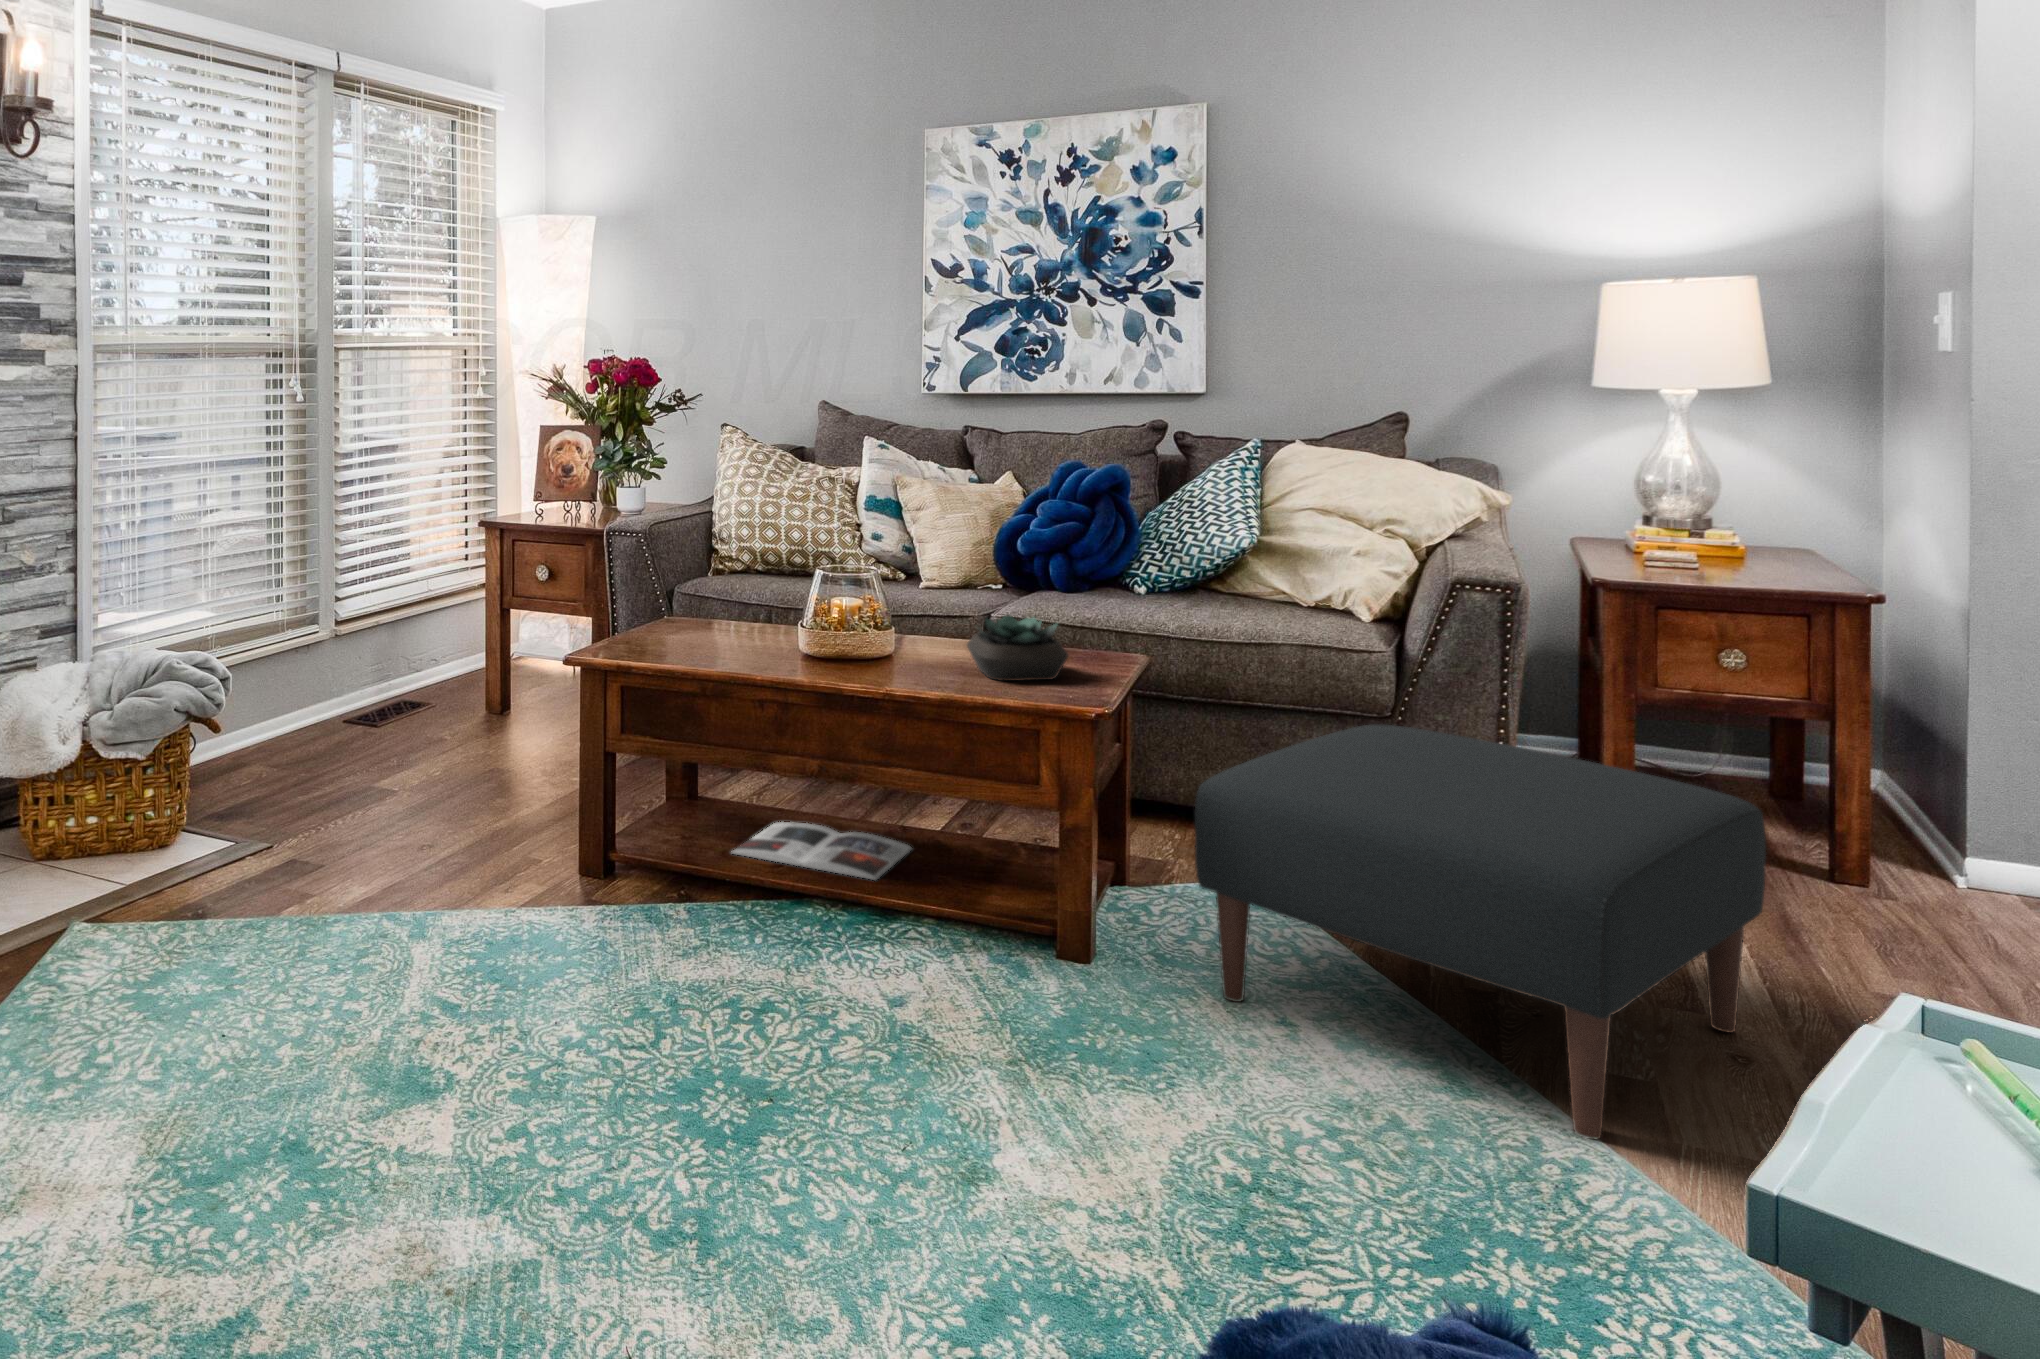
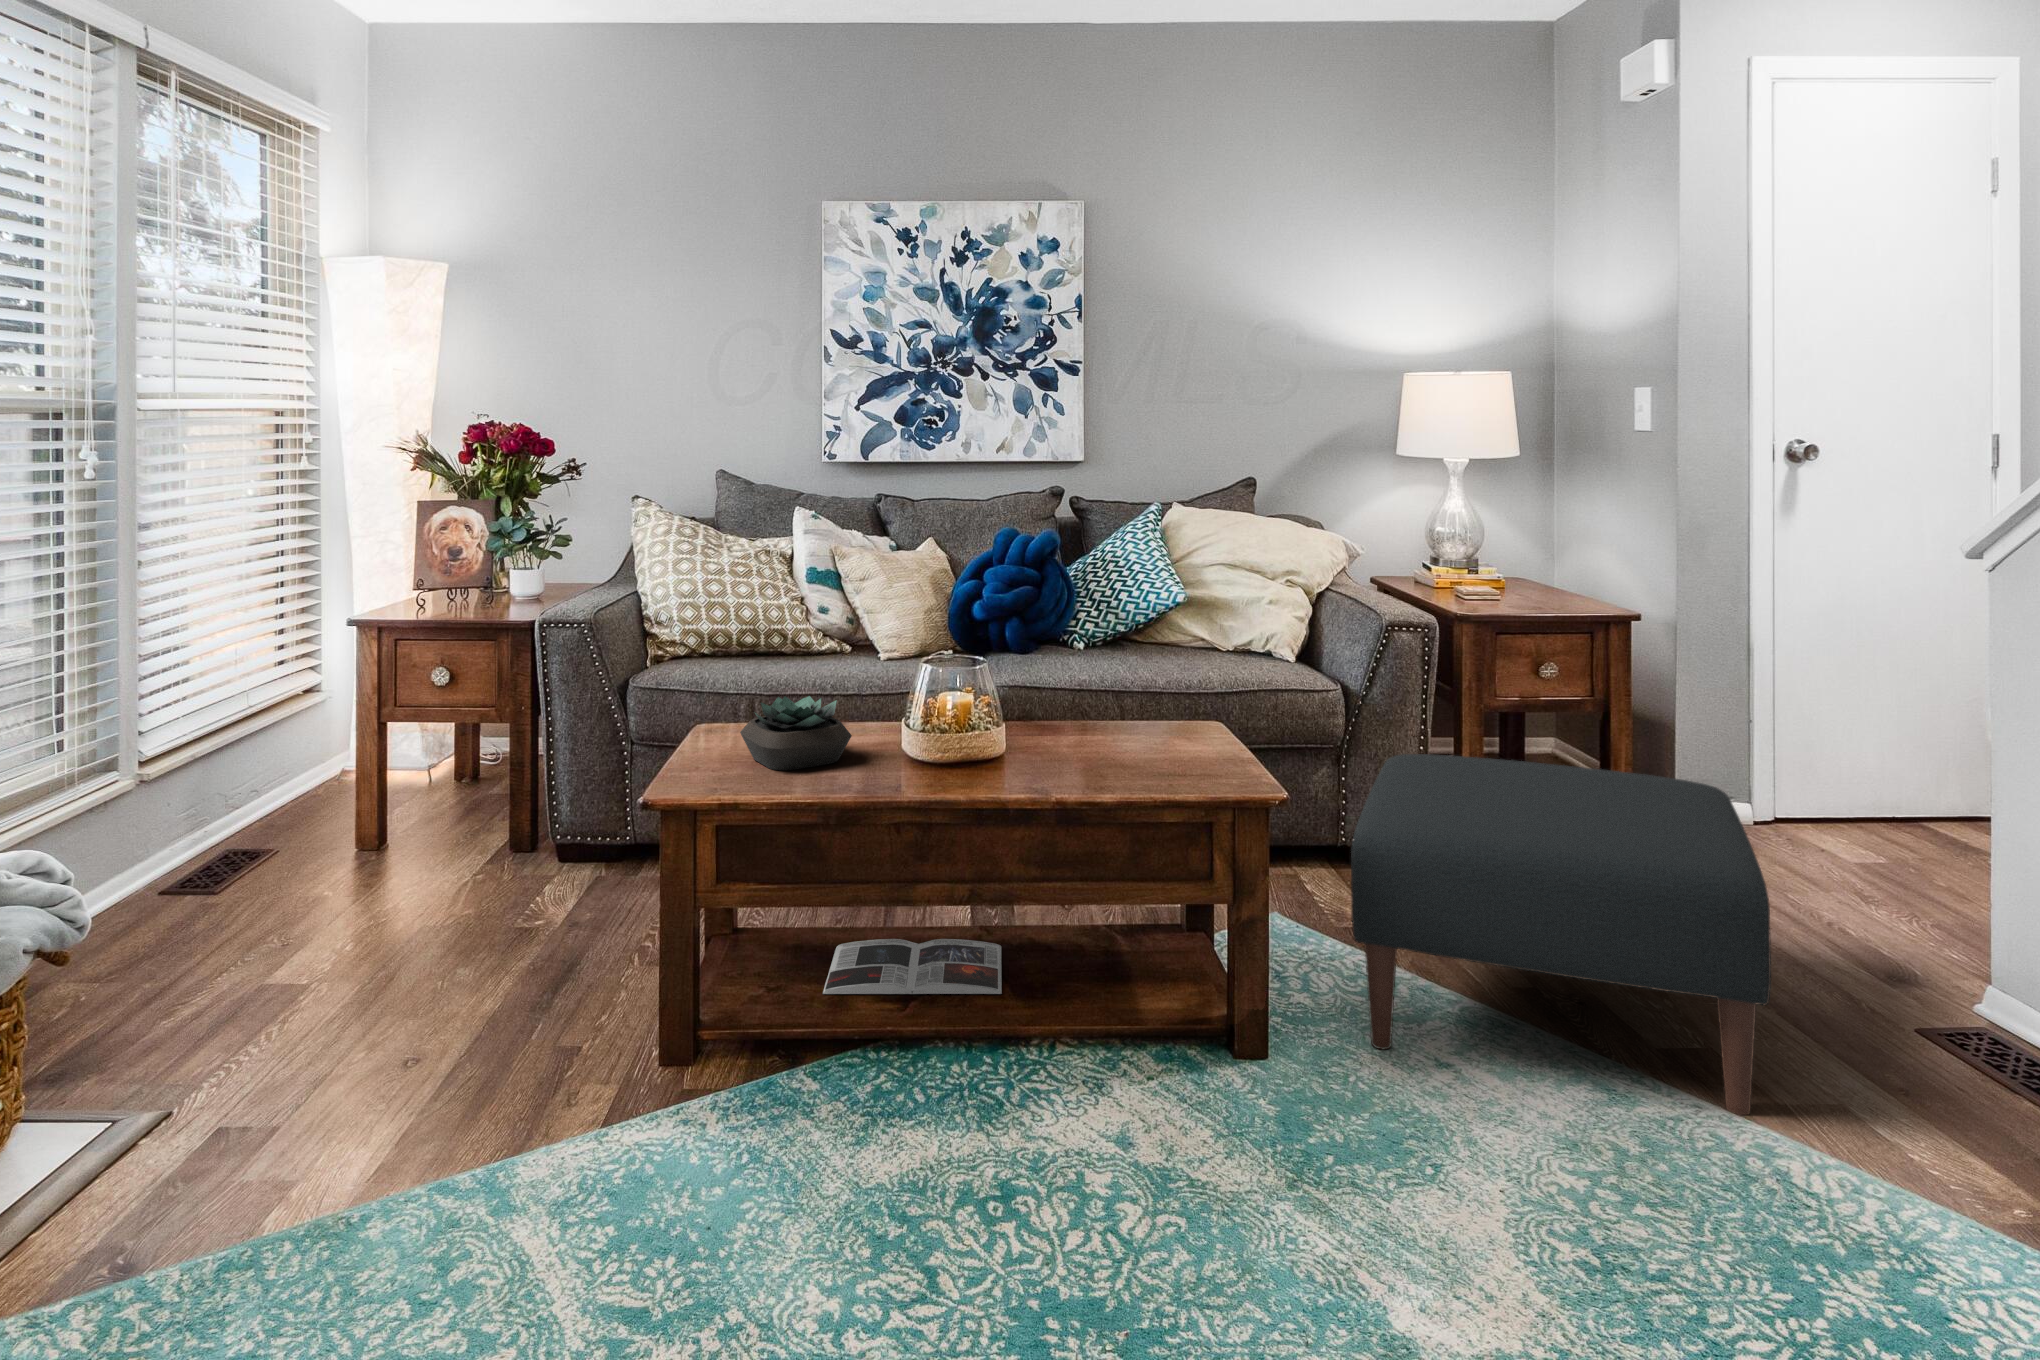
succulent plant: present [967,615,1068,681] -> present [740,696,852,771]

